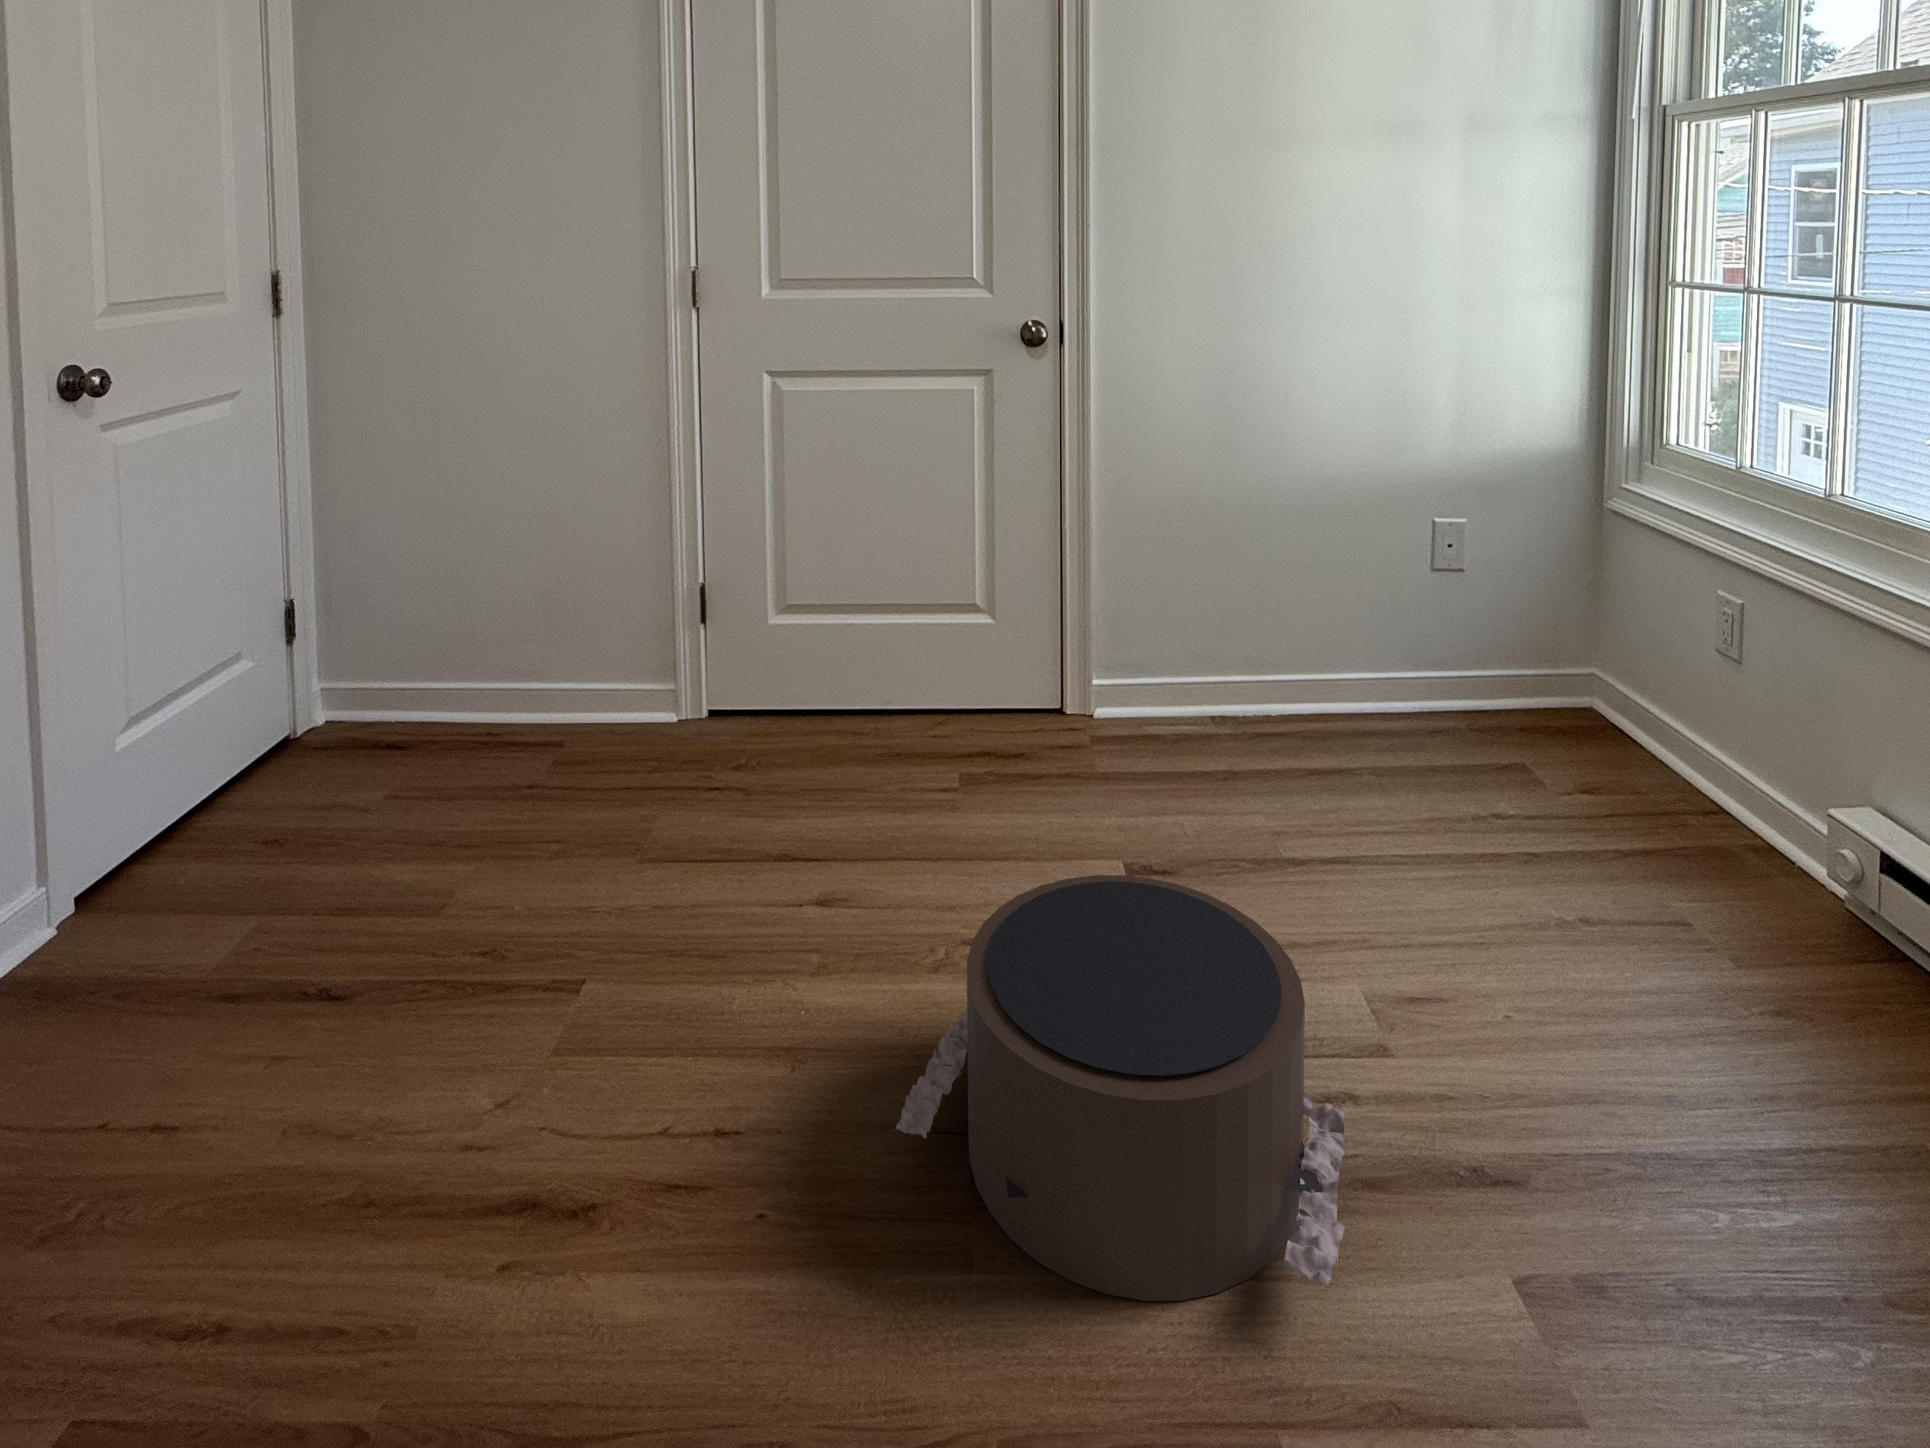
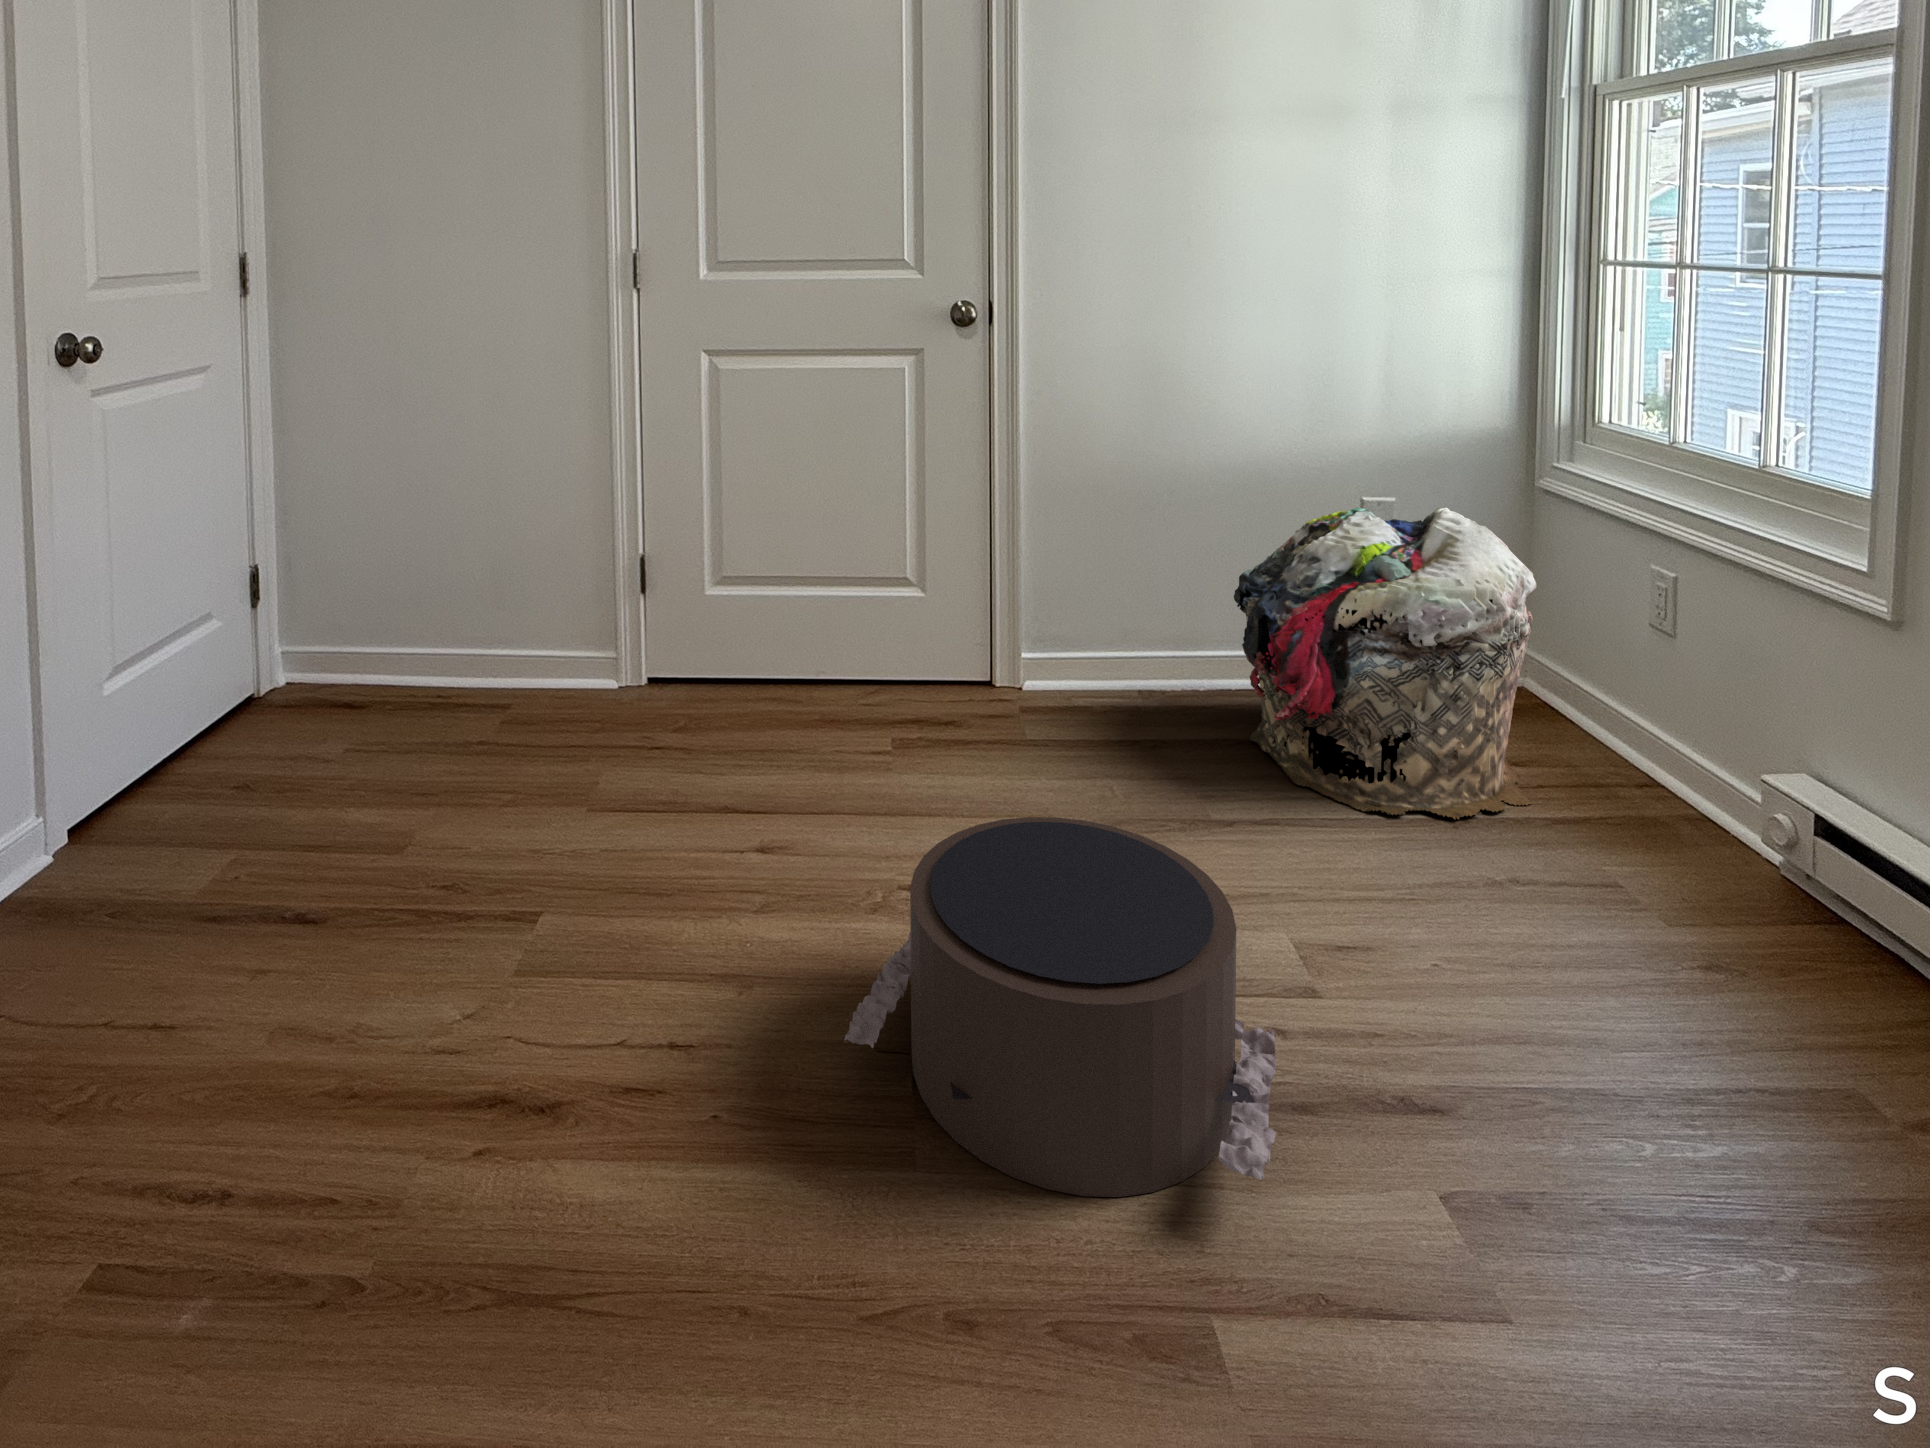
laundry basket: none [1306,532,1605,853] -> present [1234,507,1536,819]

